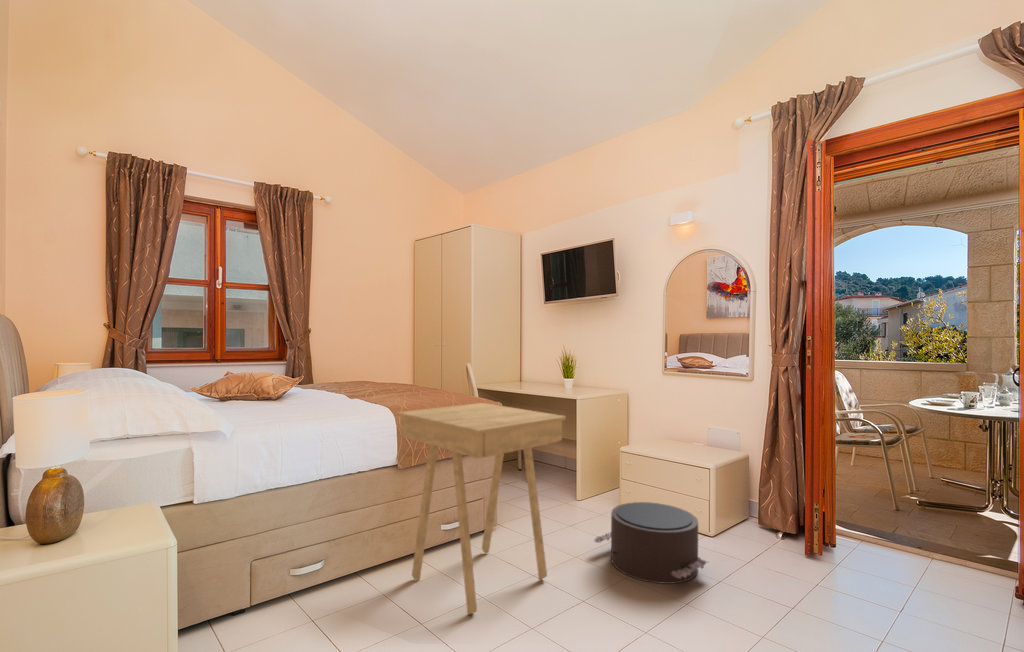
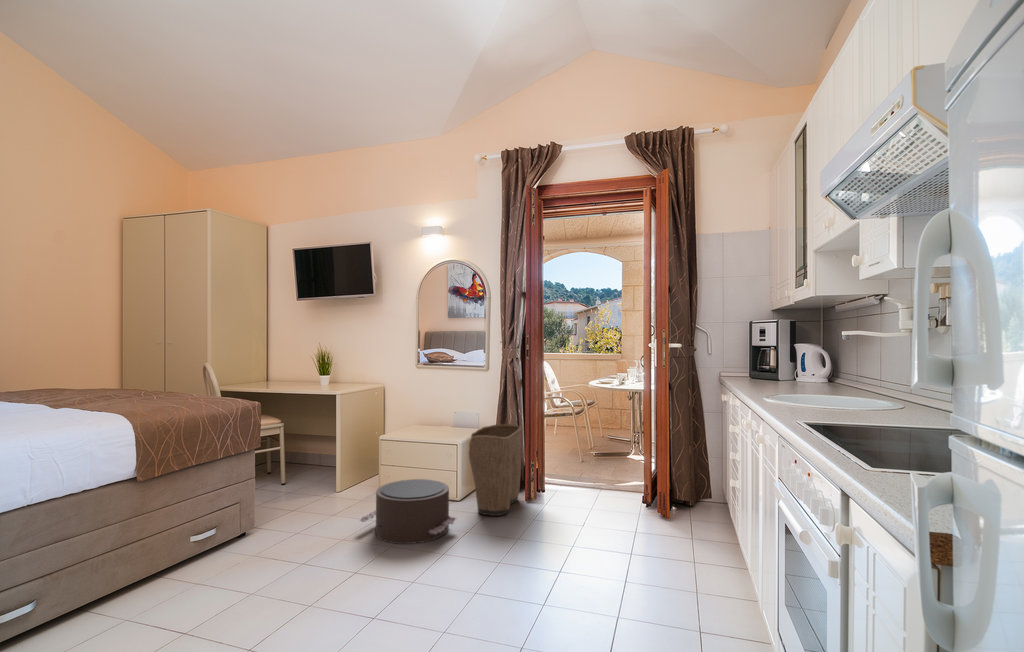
side table: present [396,403,566,615] -> none [148,404,338,607]
laundry basket: none [726,449,801,568] -> present [469,424,521,516]

